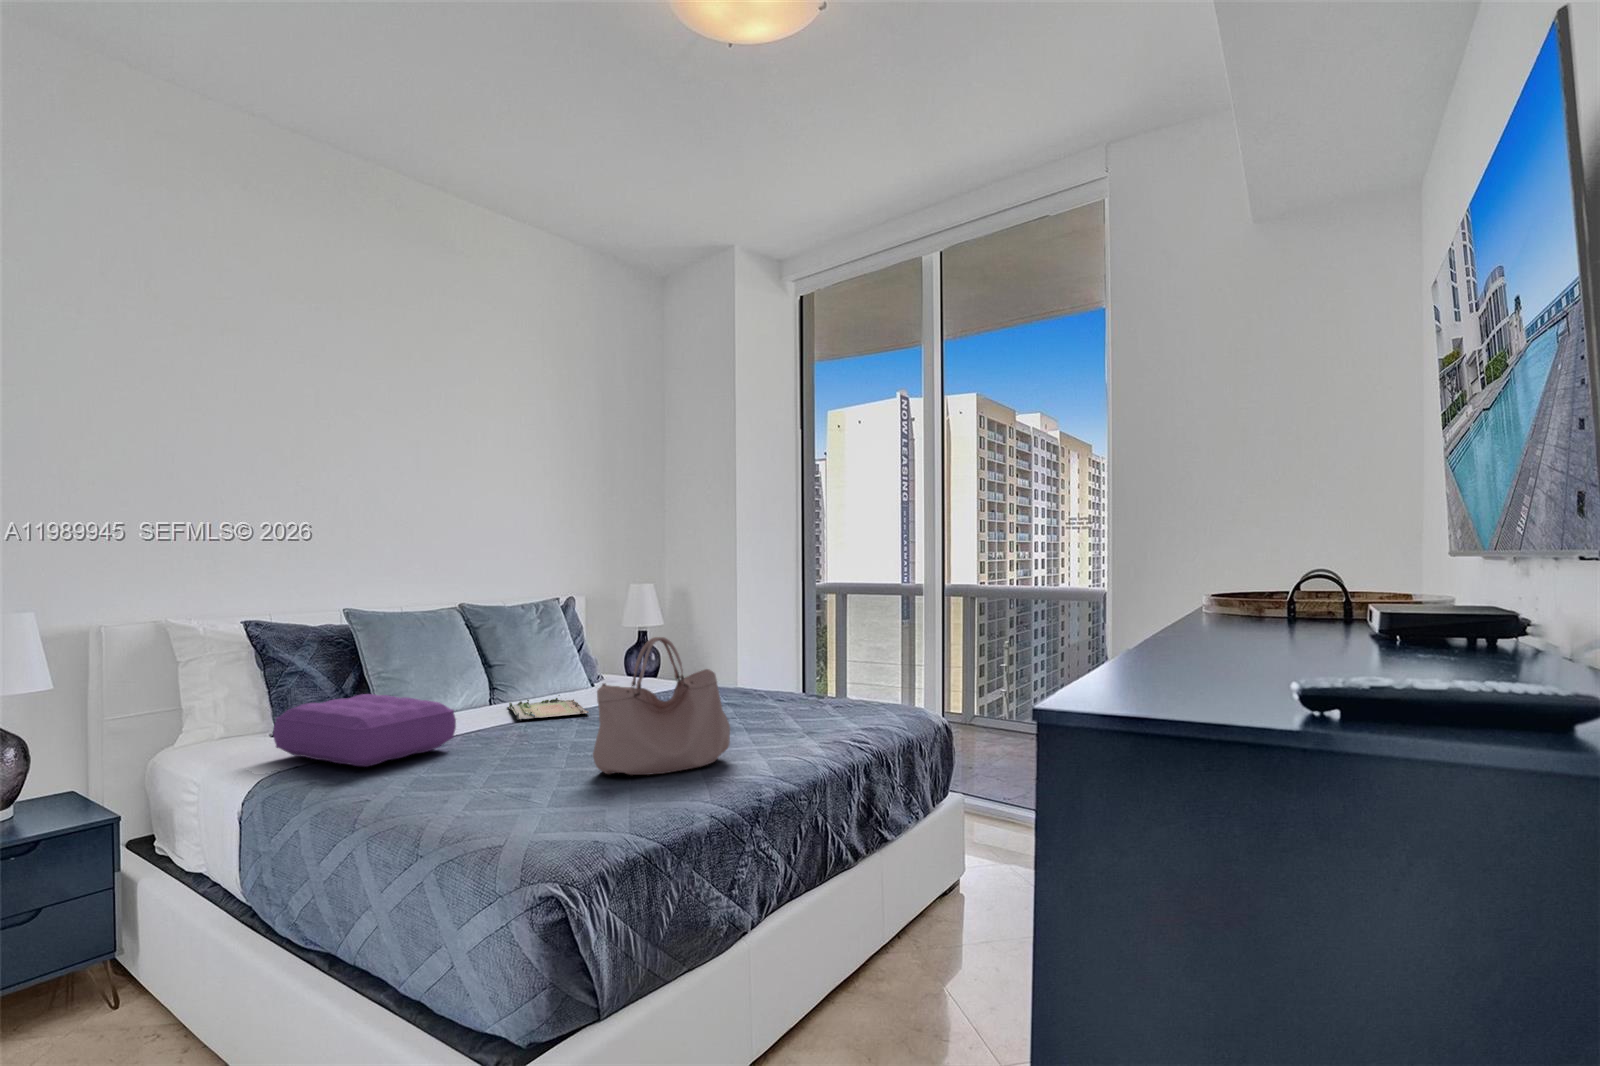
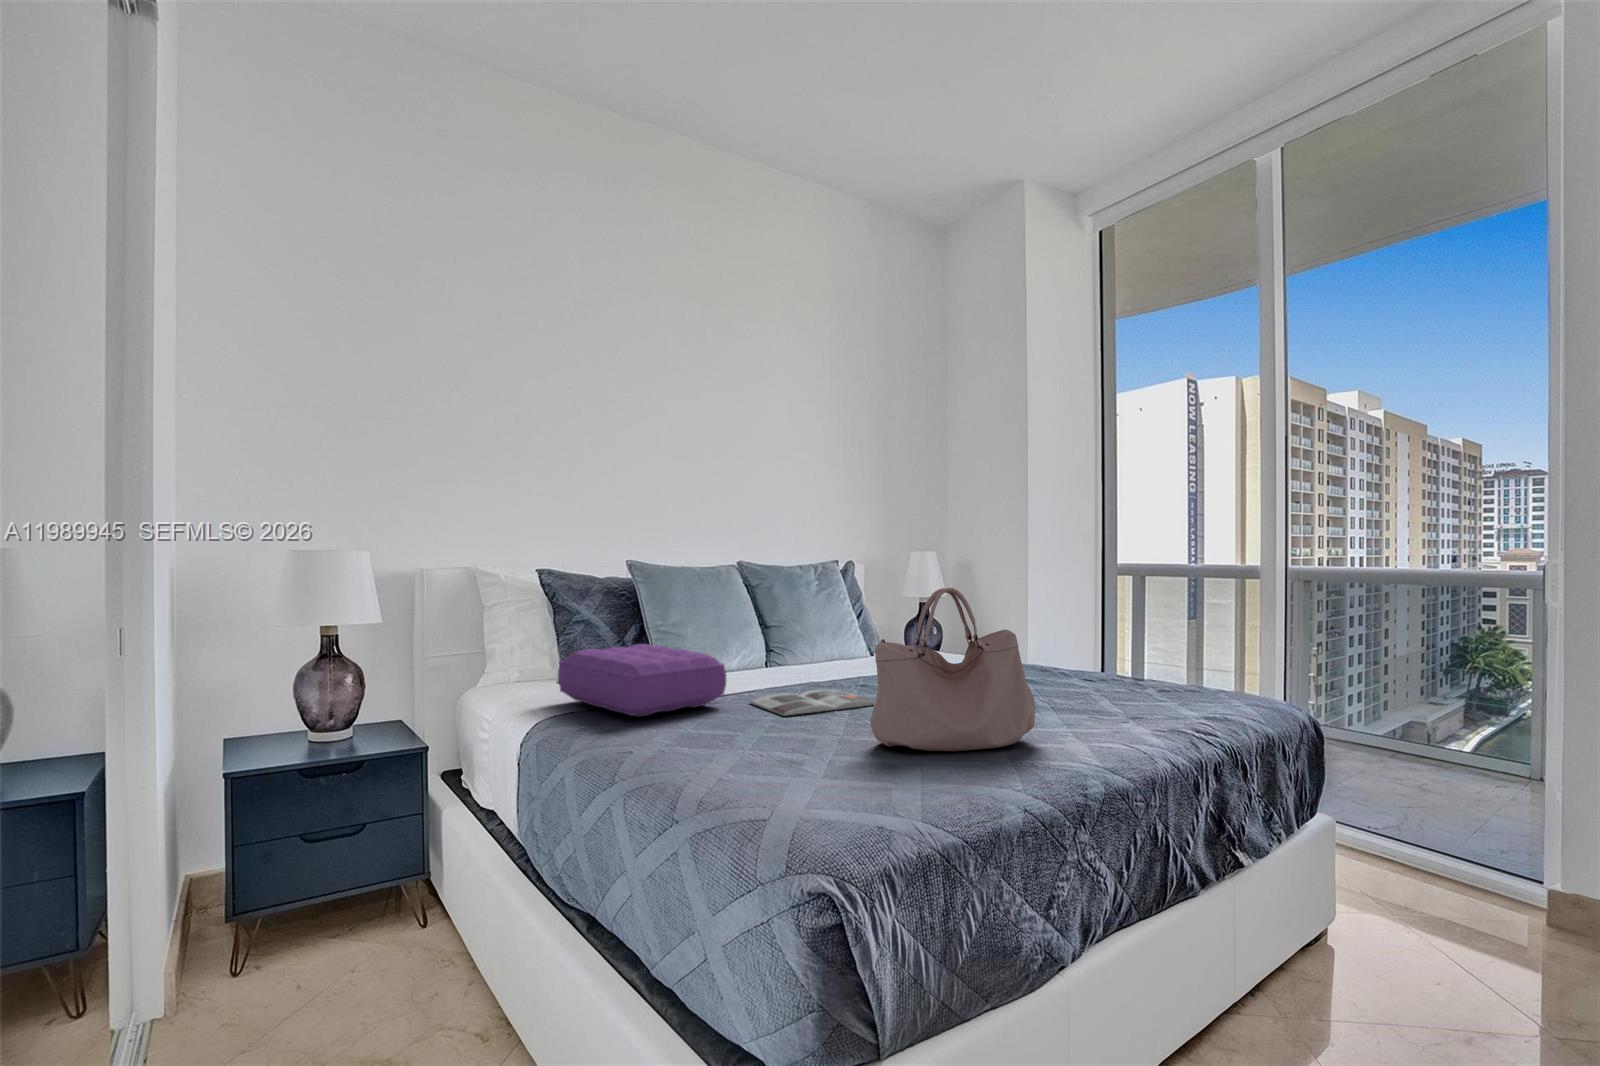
tray: present [509,695,589,720] -> none [782,657,865,683]
magazine: none [478,725,606,754] -> present [750,690,875,716]

